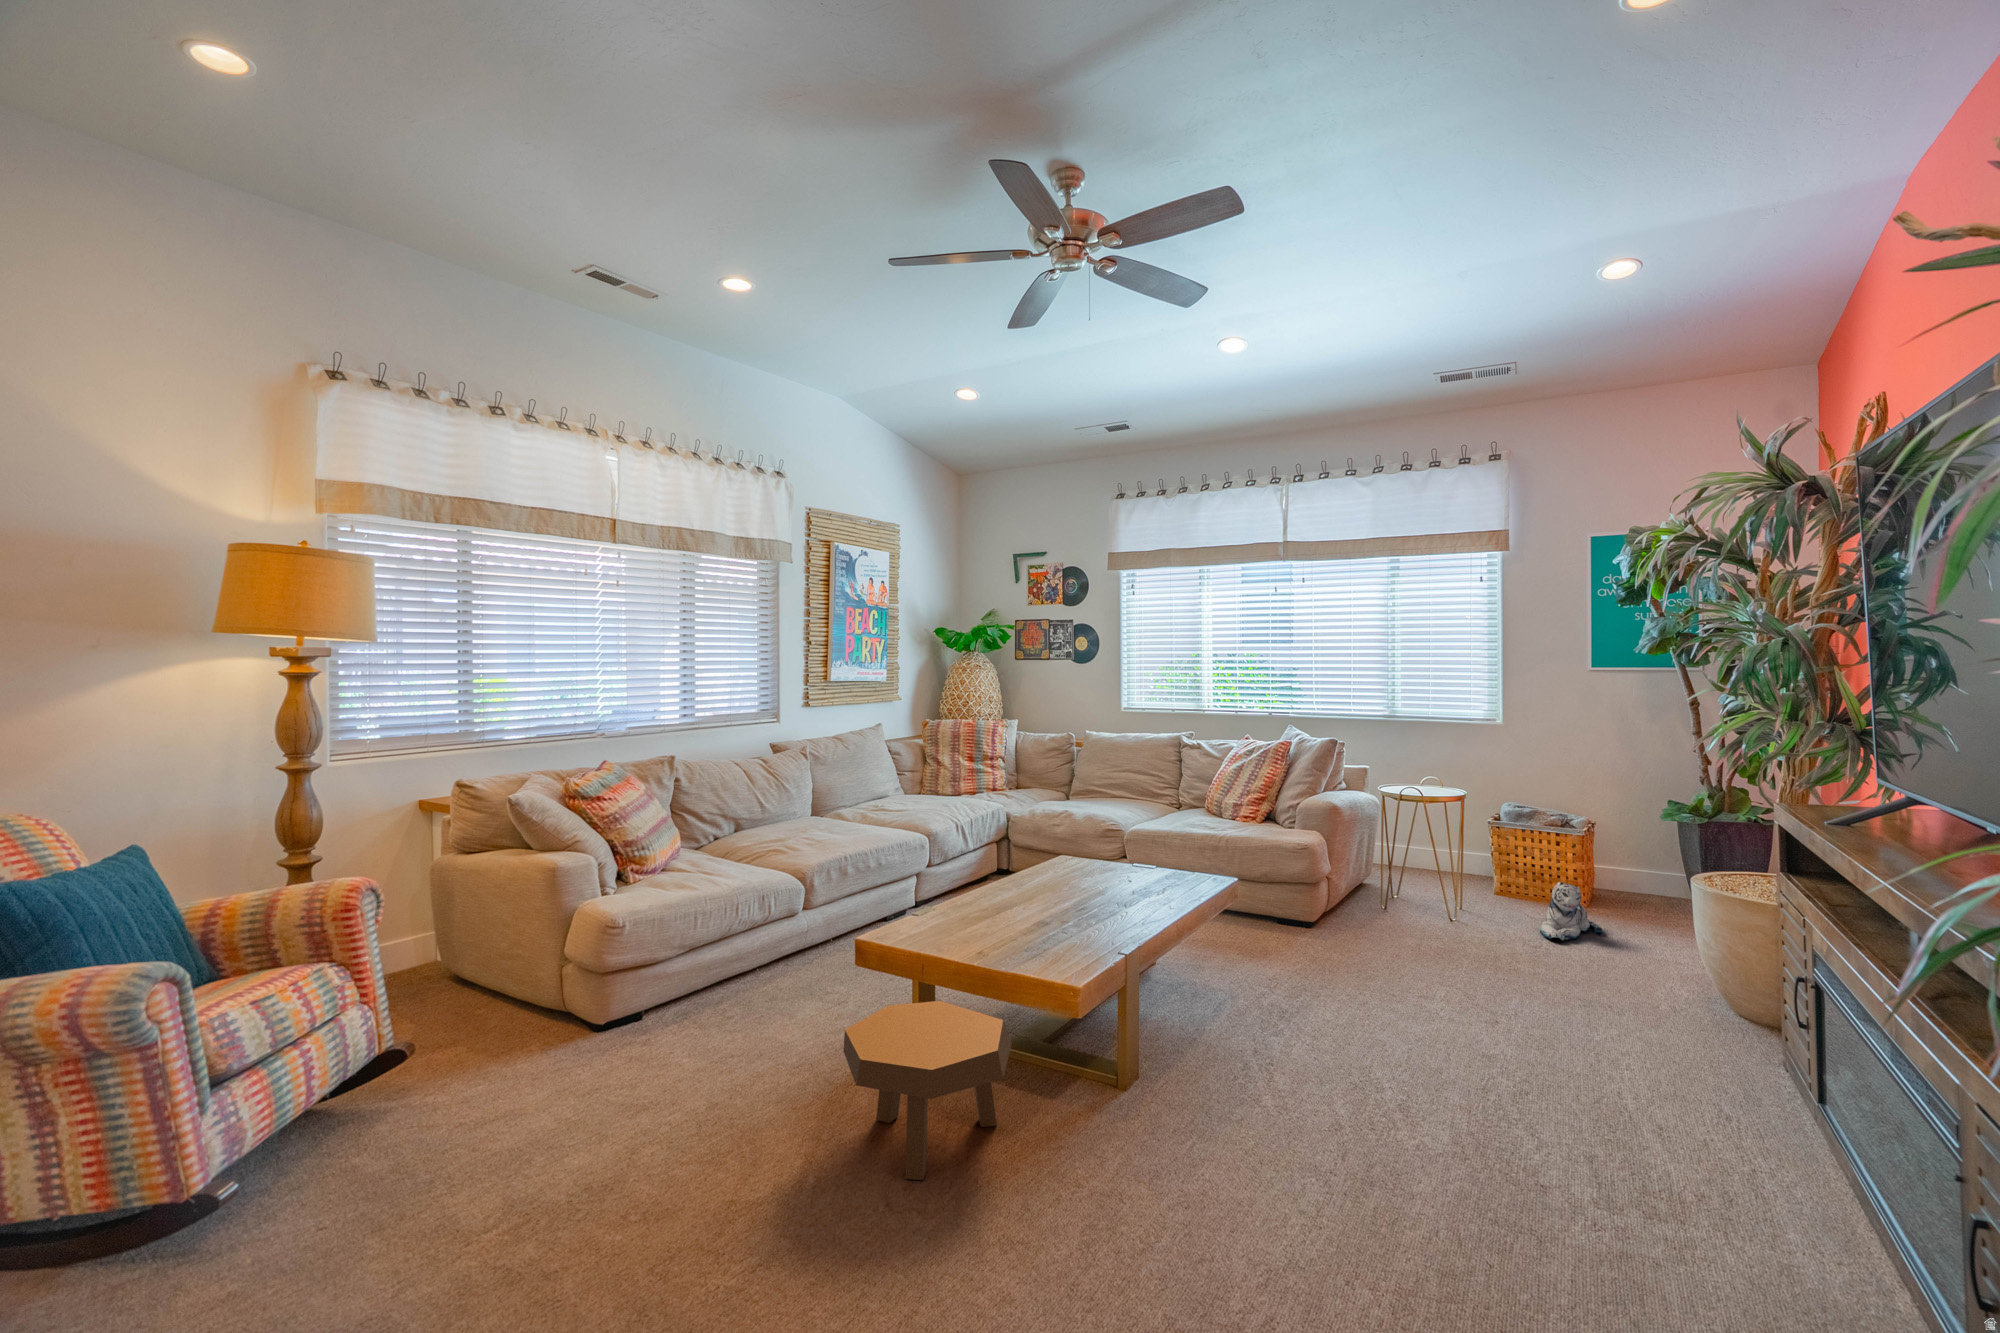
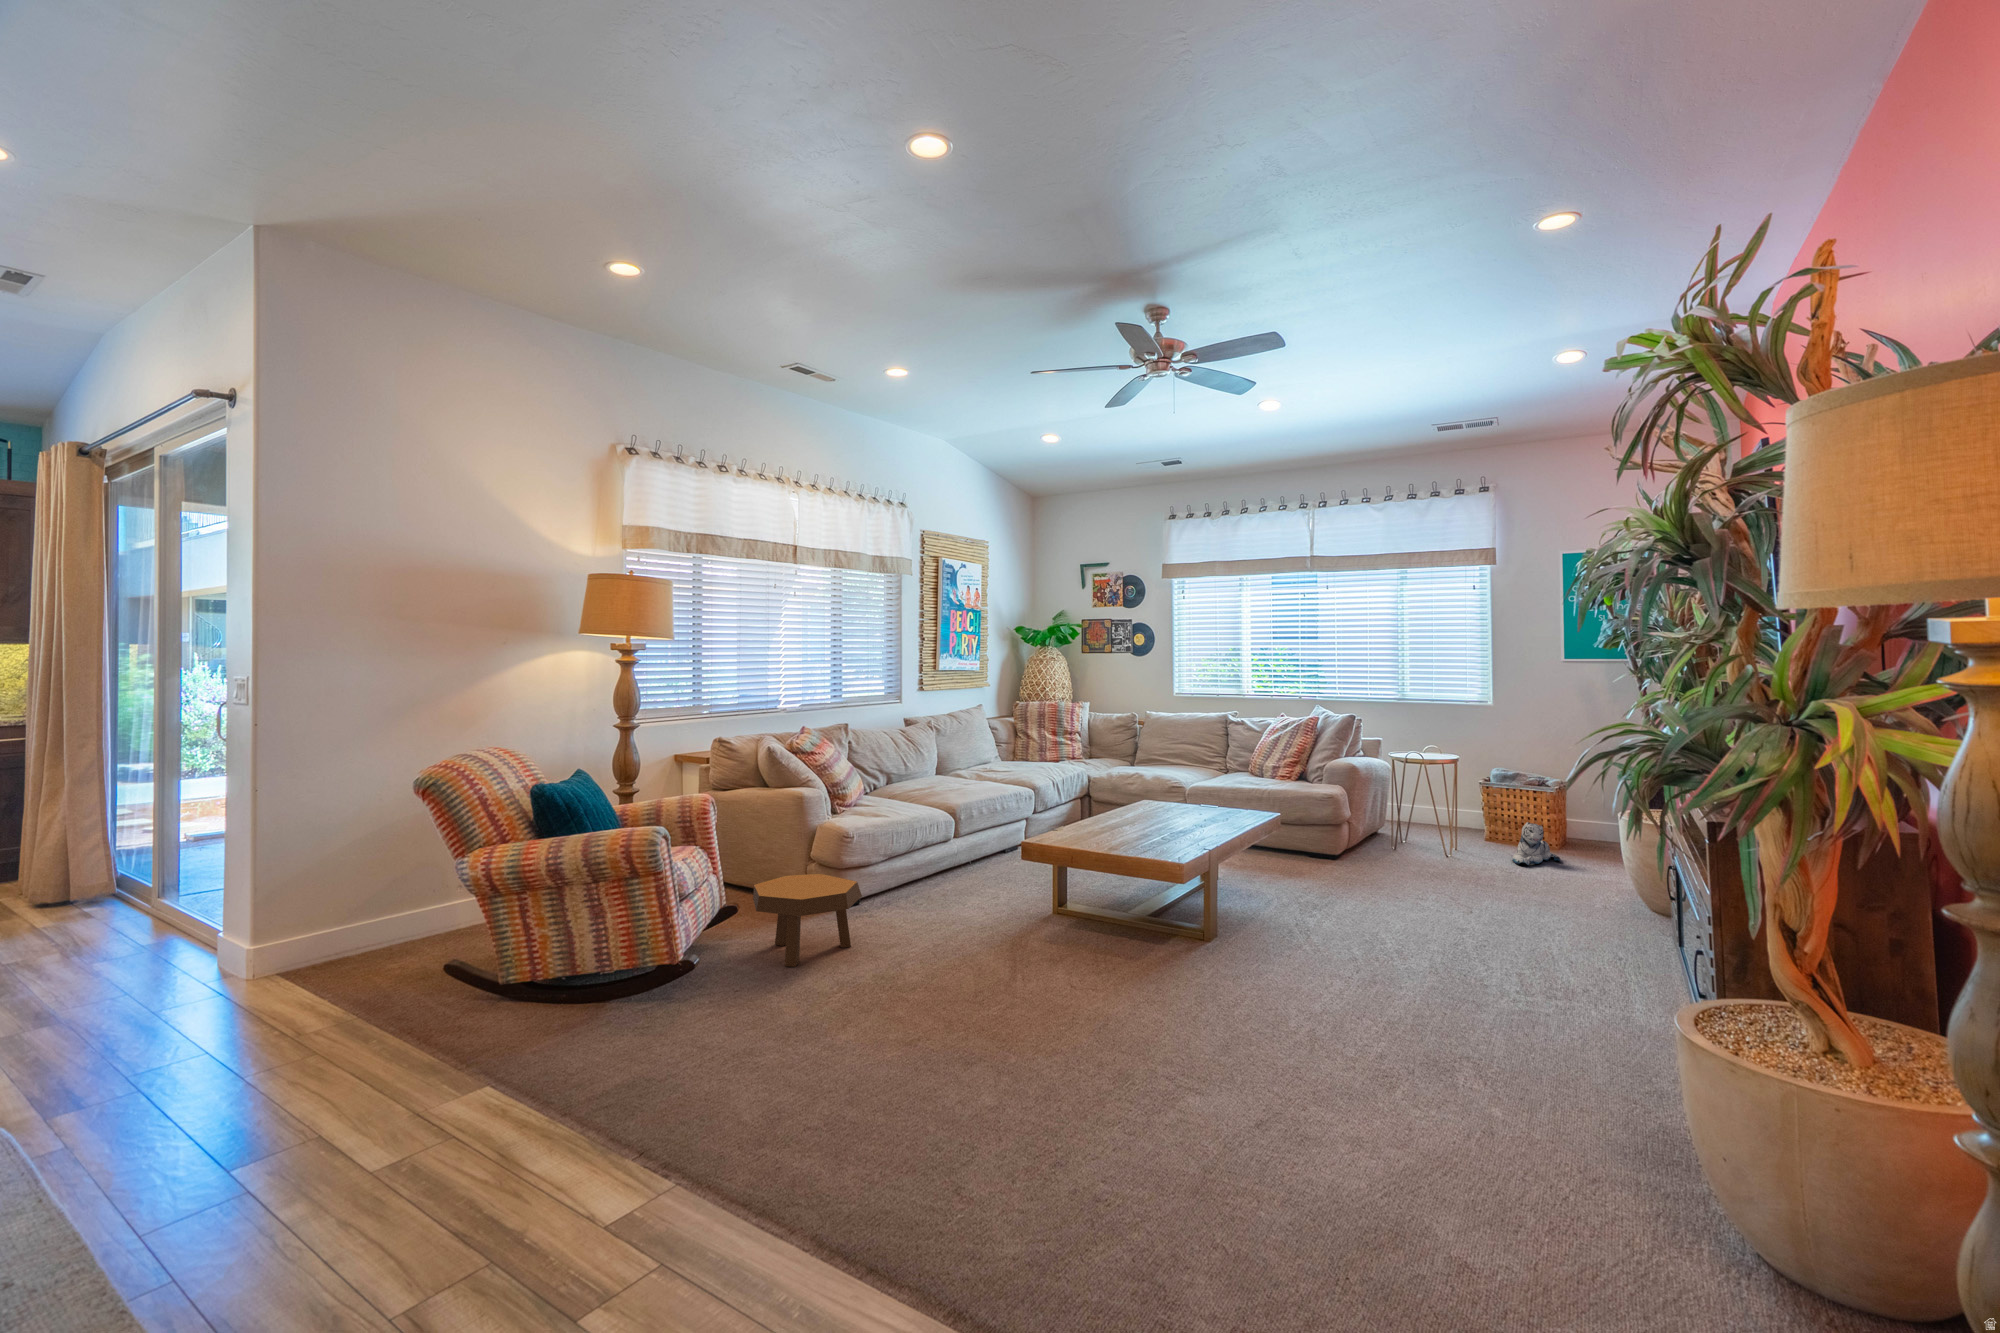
footstool: present [843,1001,1012,1180] -> present [753,874,862,967]

